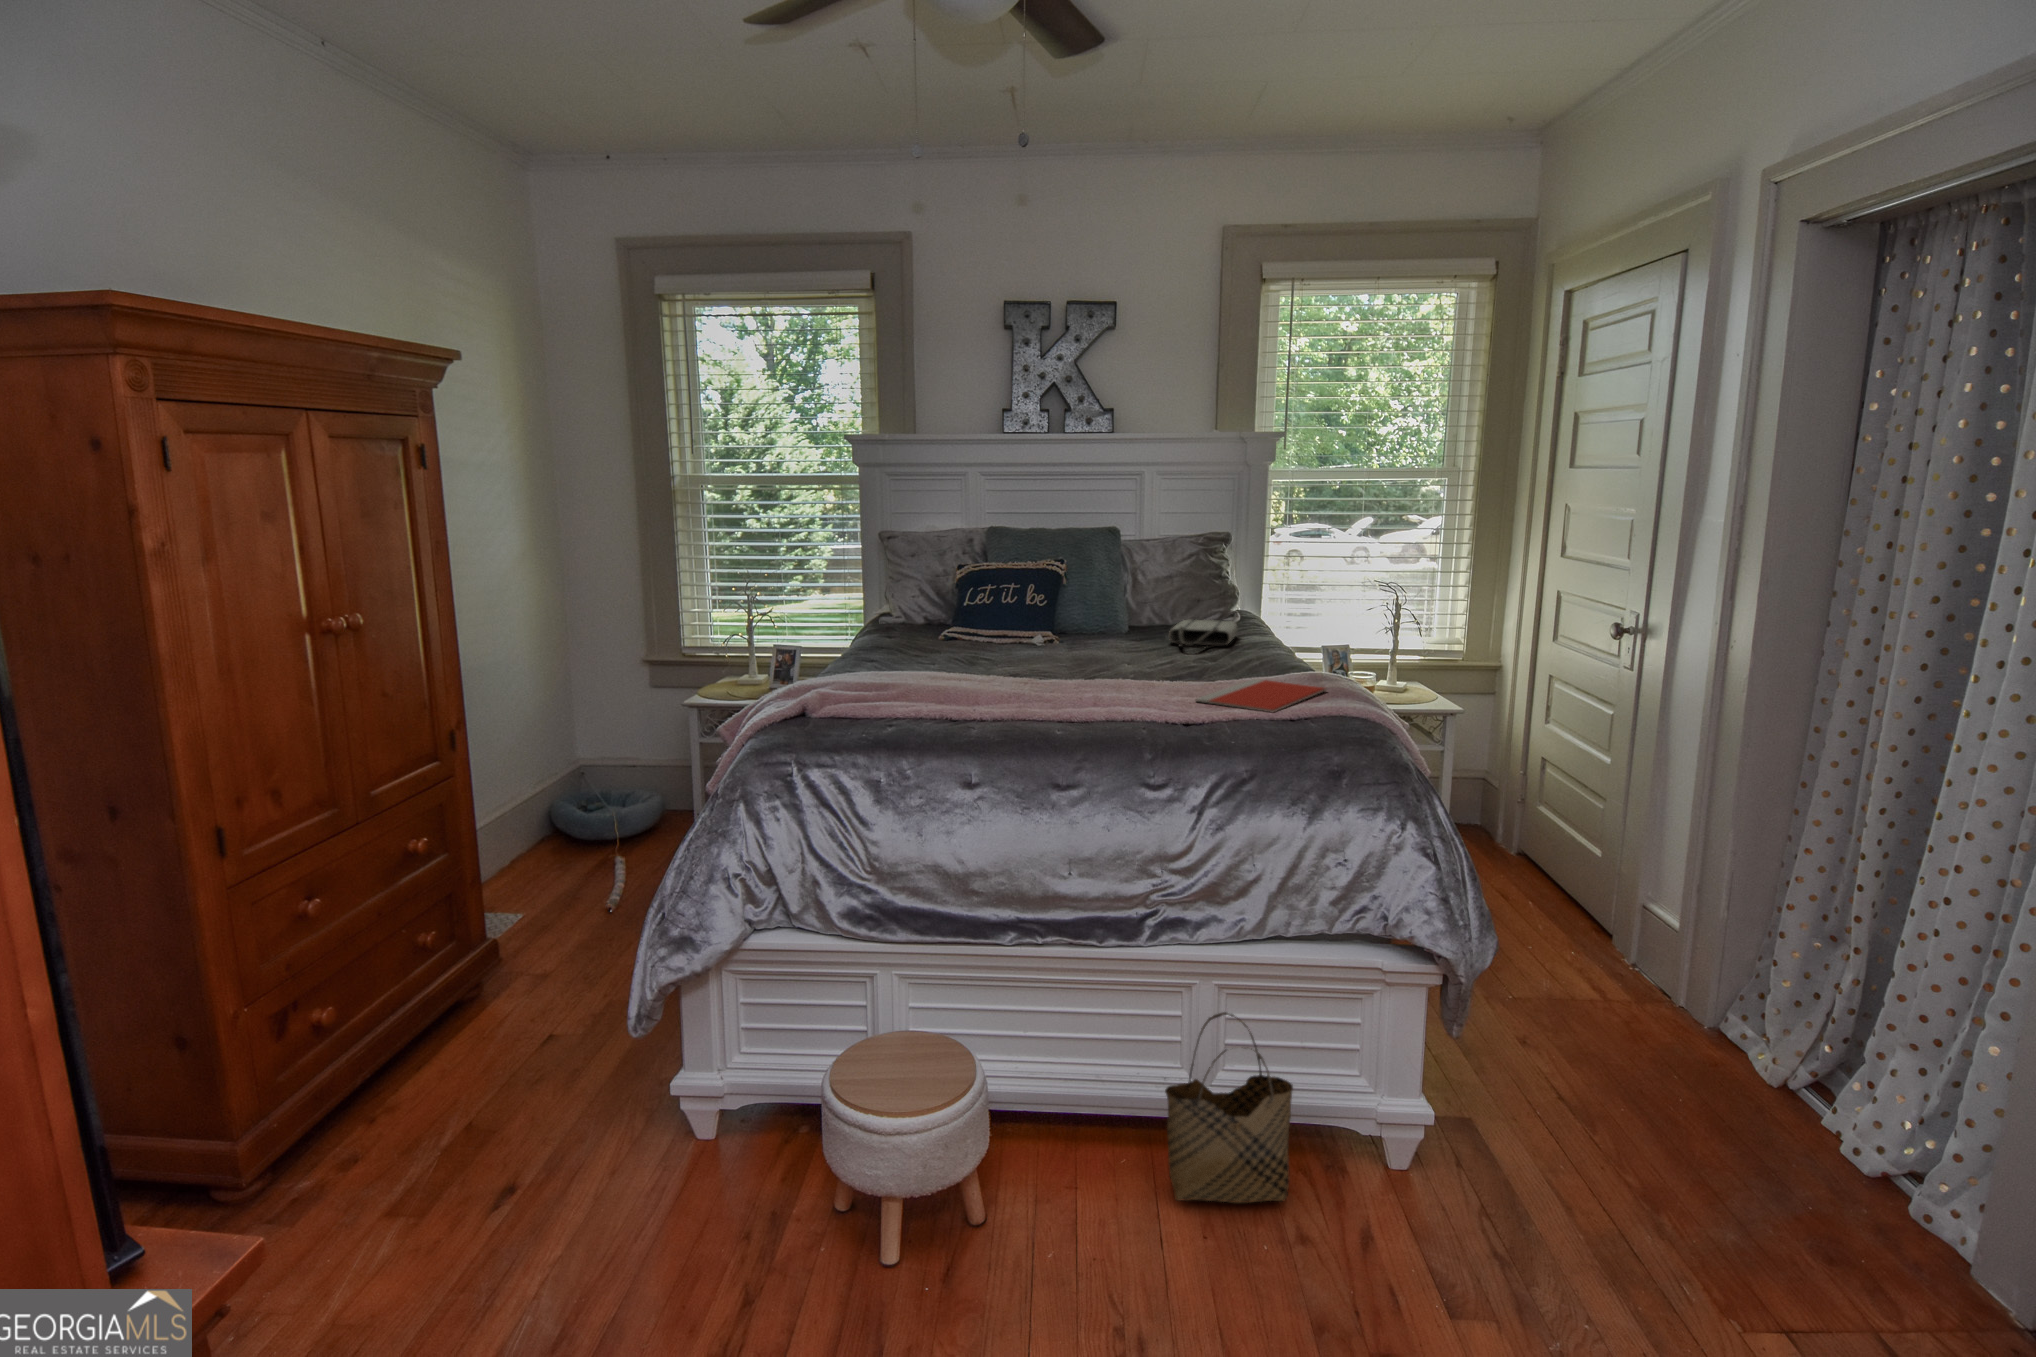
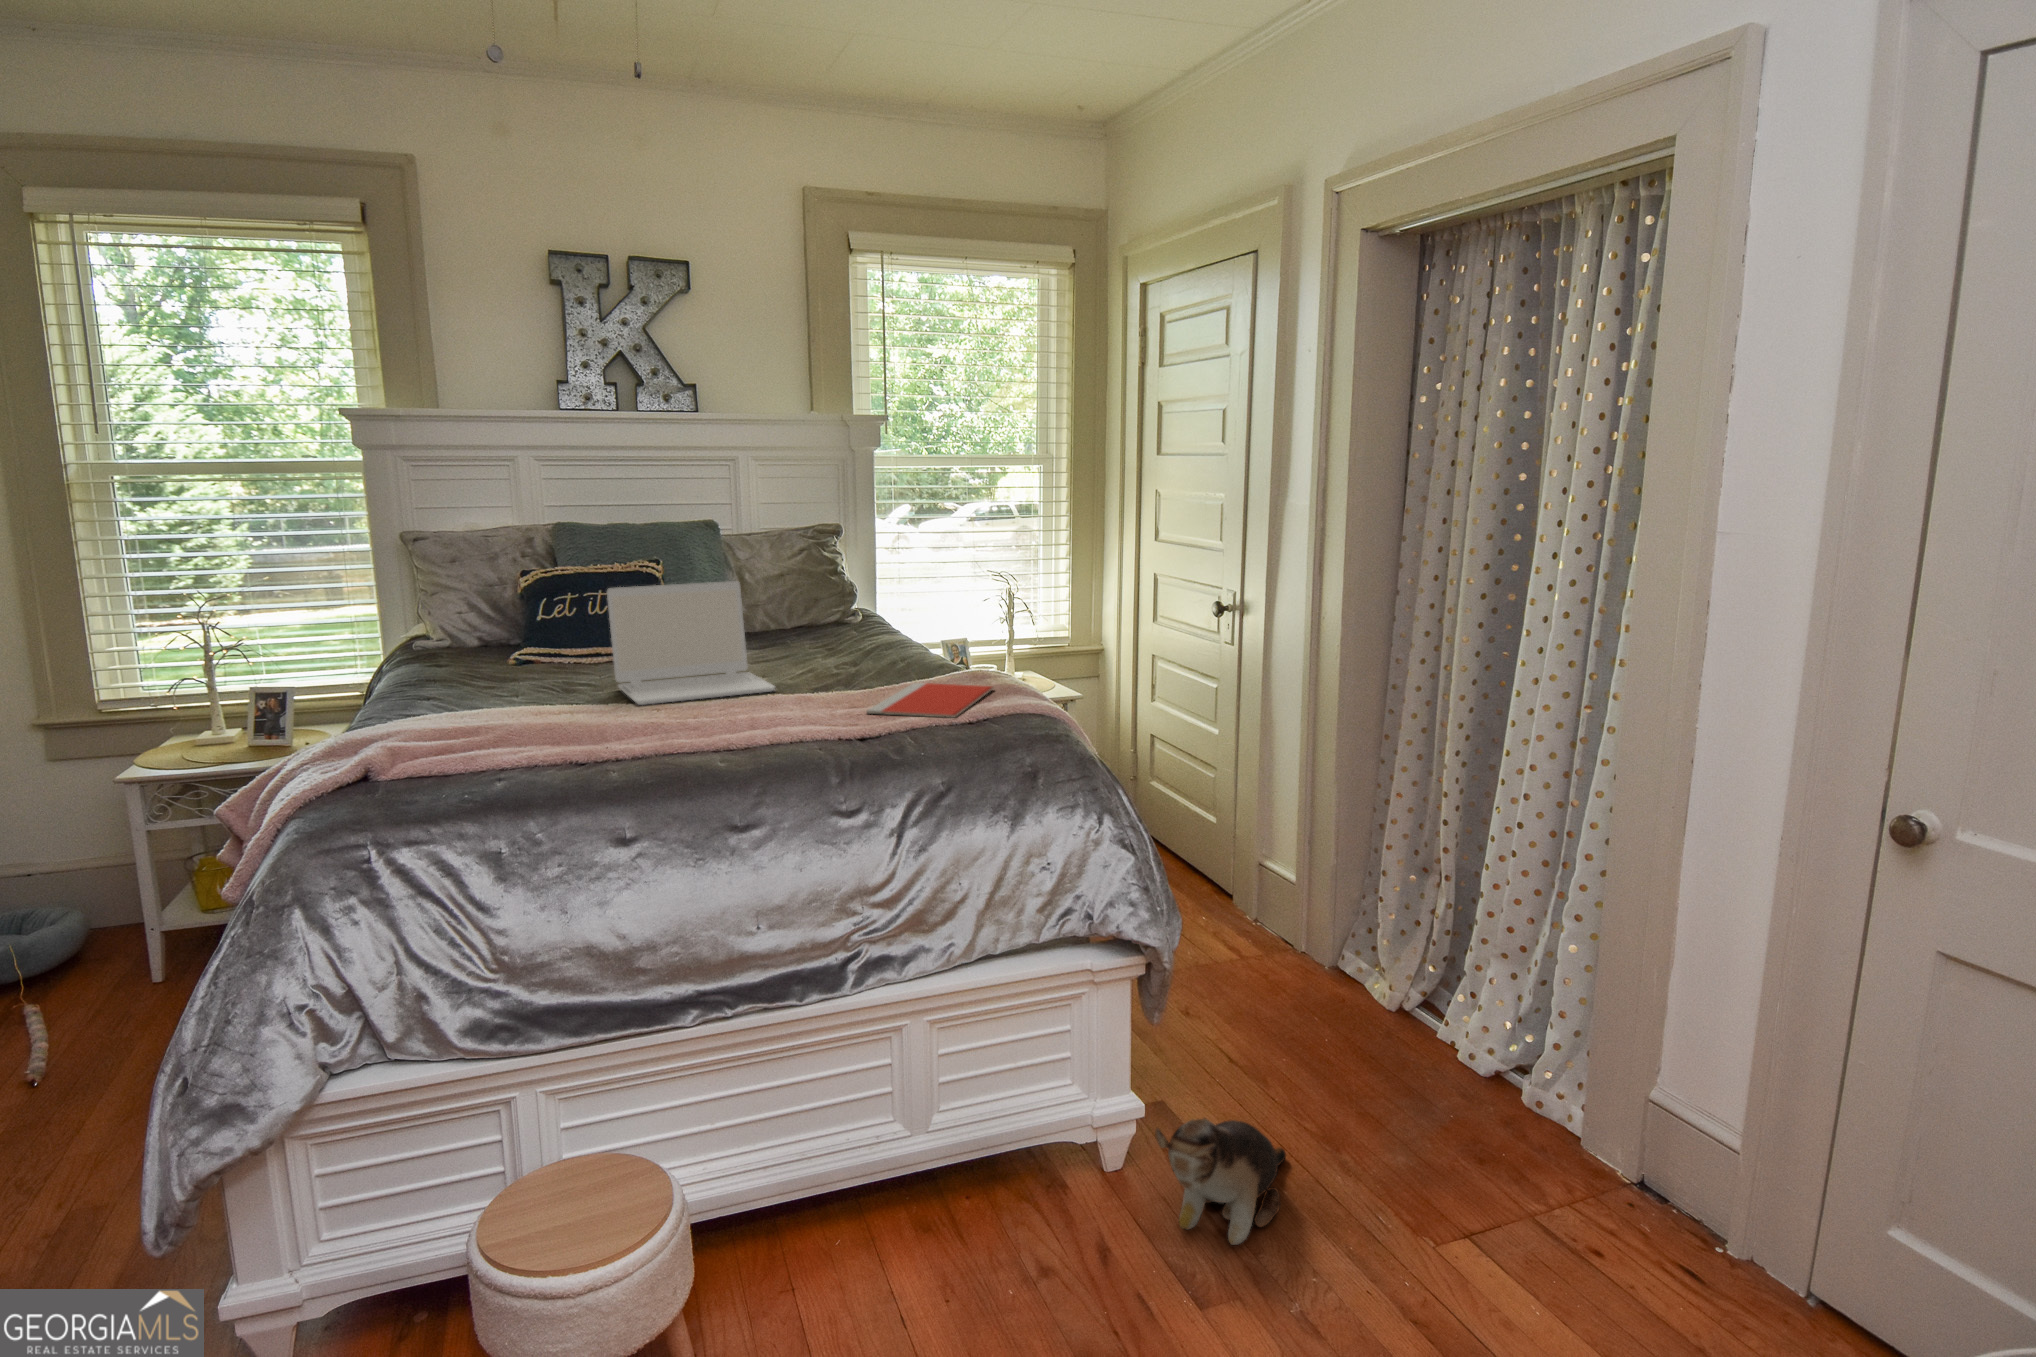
laptop: none [1004,579,1130,678] -> present [607,581,775,705]
tote bag: present [1169,620,1238,646] -> none [795,621,865,653]
woven basket: present [1165,1012,1293,1203] -> none [888,1050,1024,1270]
plush toy: none [1420,1130,1588,1269] -> present [1155,1118,1286,1245]

